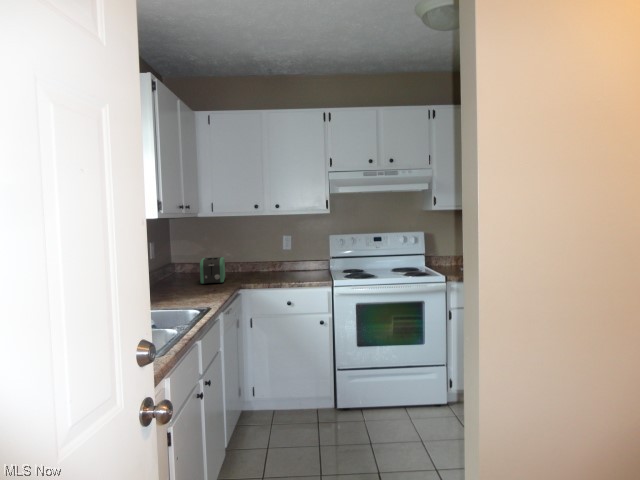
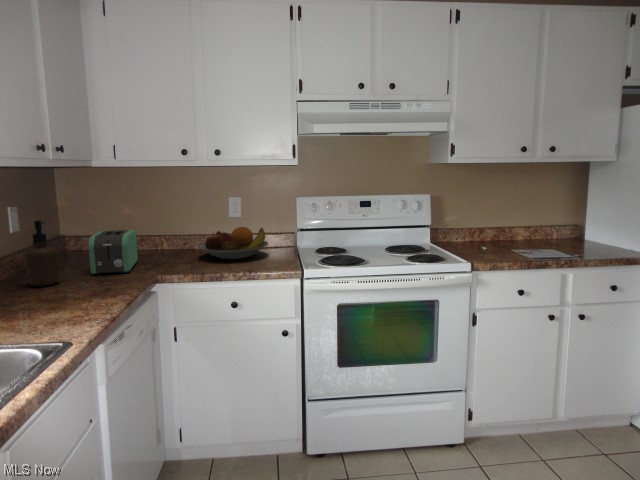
soap dispenser: none [167,250,185,289] -> present [25,220,60,286]
fruit bowl: none [264,255,310,276] -> present [198,227,268,259]

